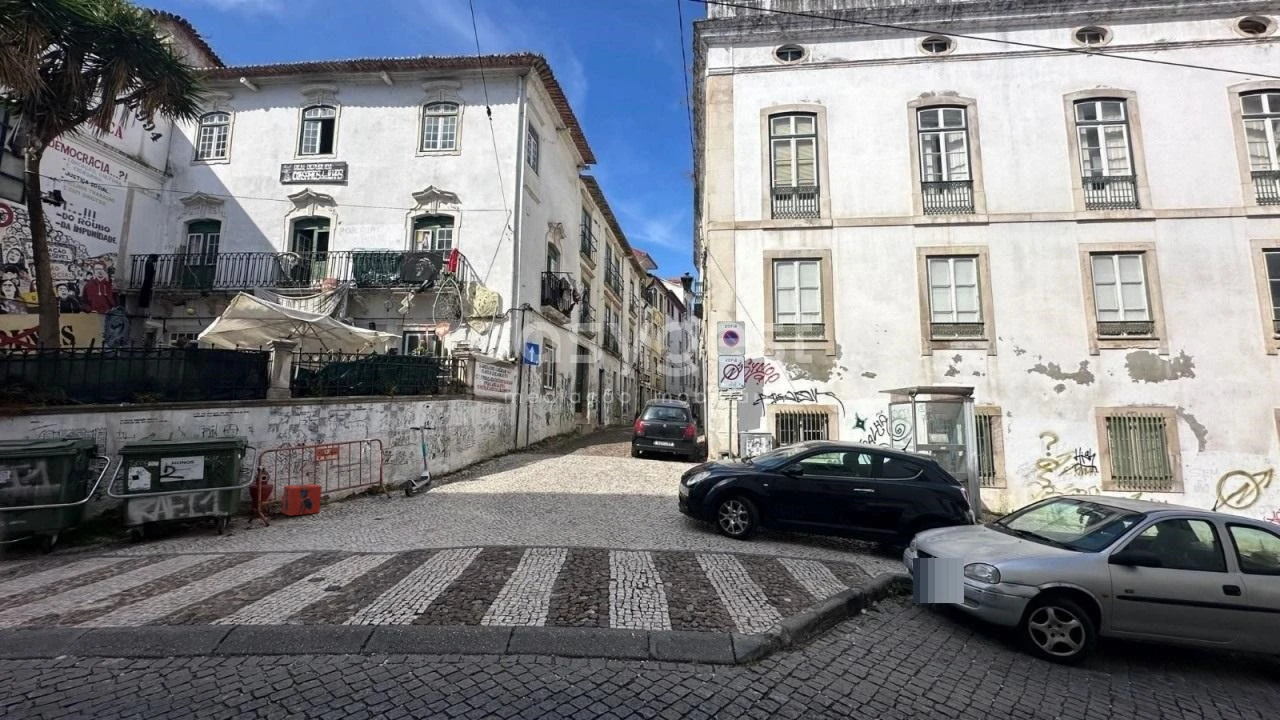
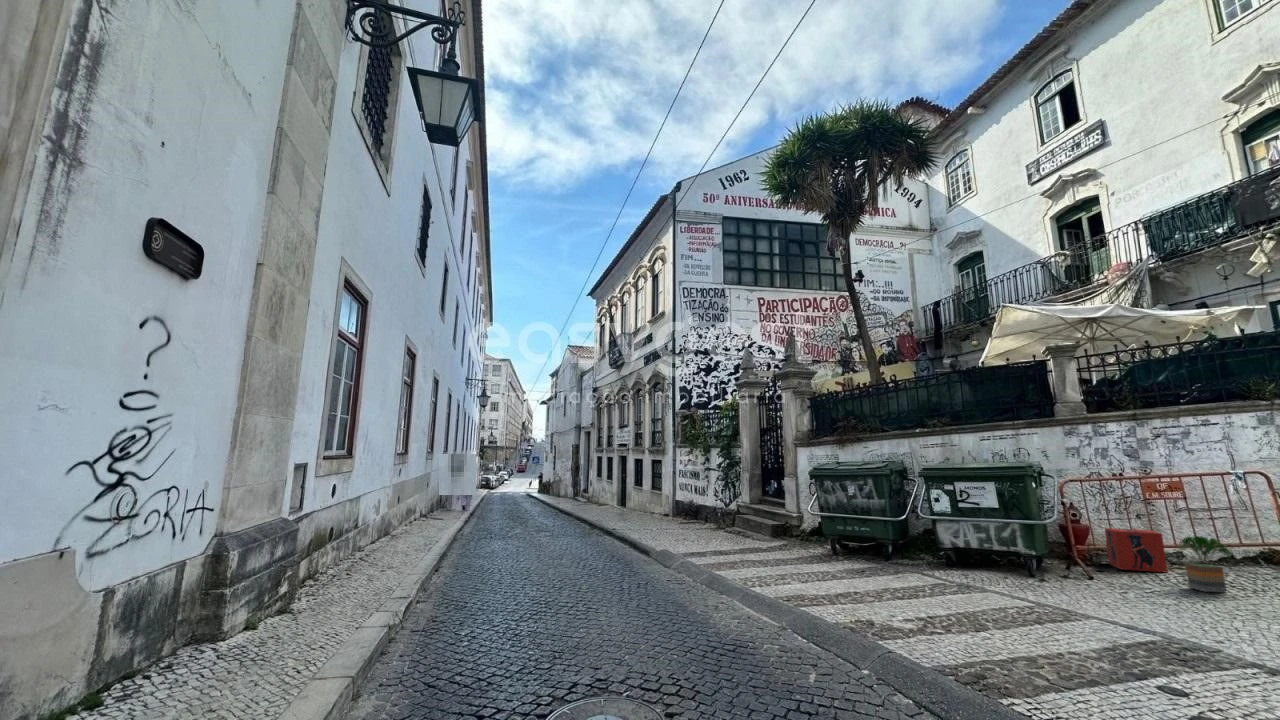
potted tree: none [330,486,360,523] -> present [1179,536,1231,592]

